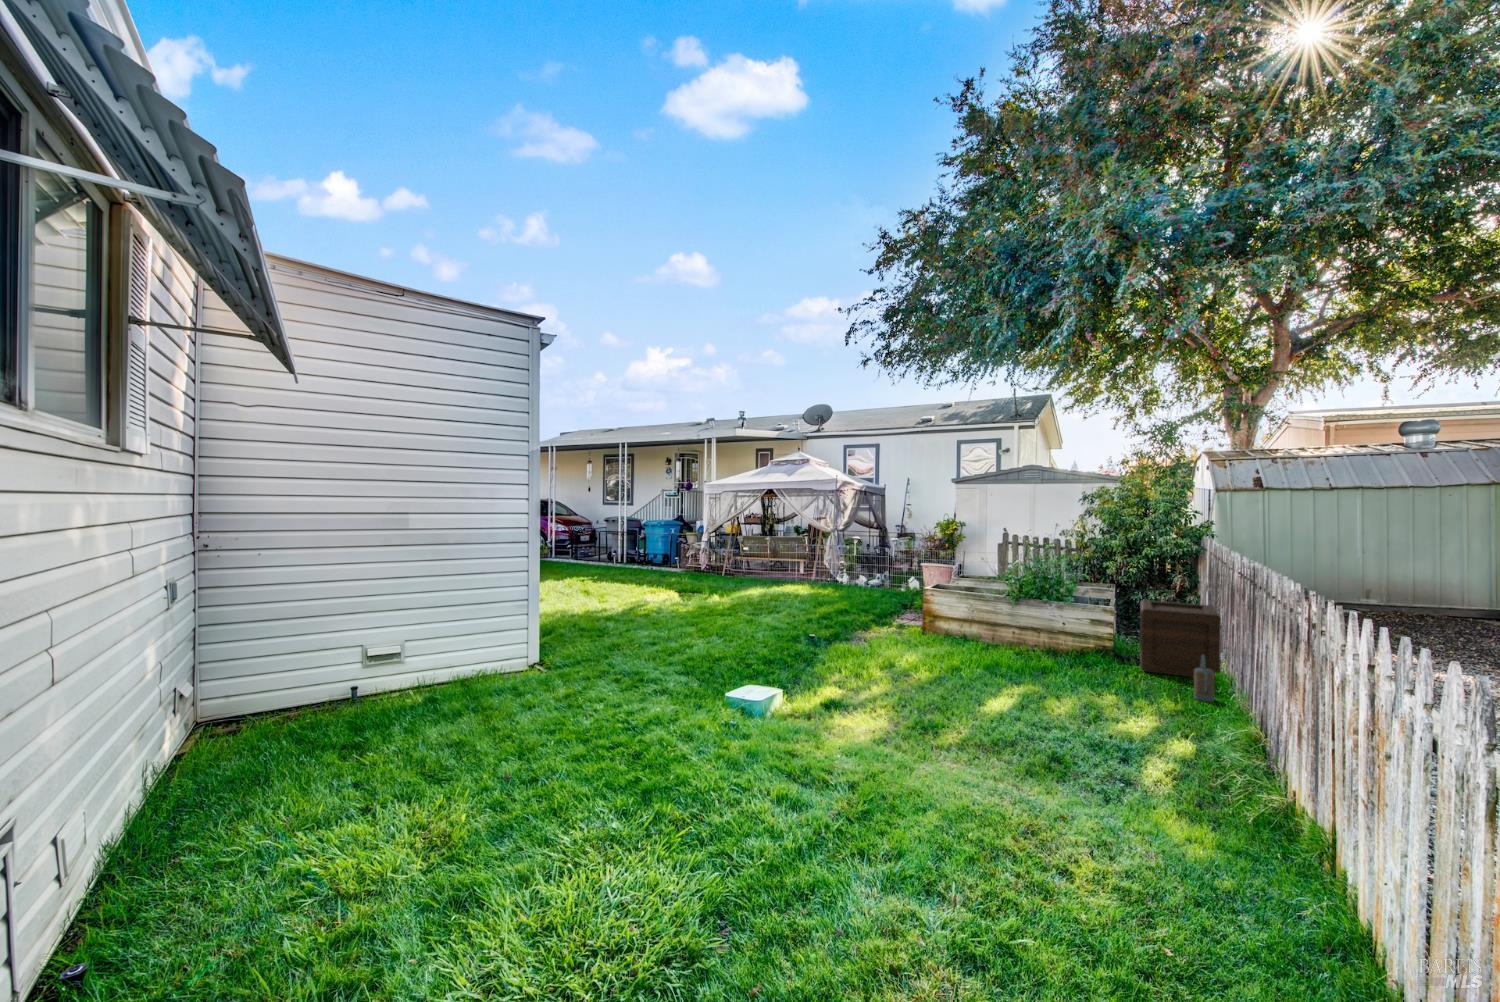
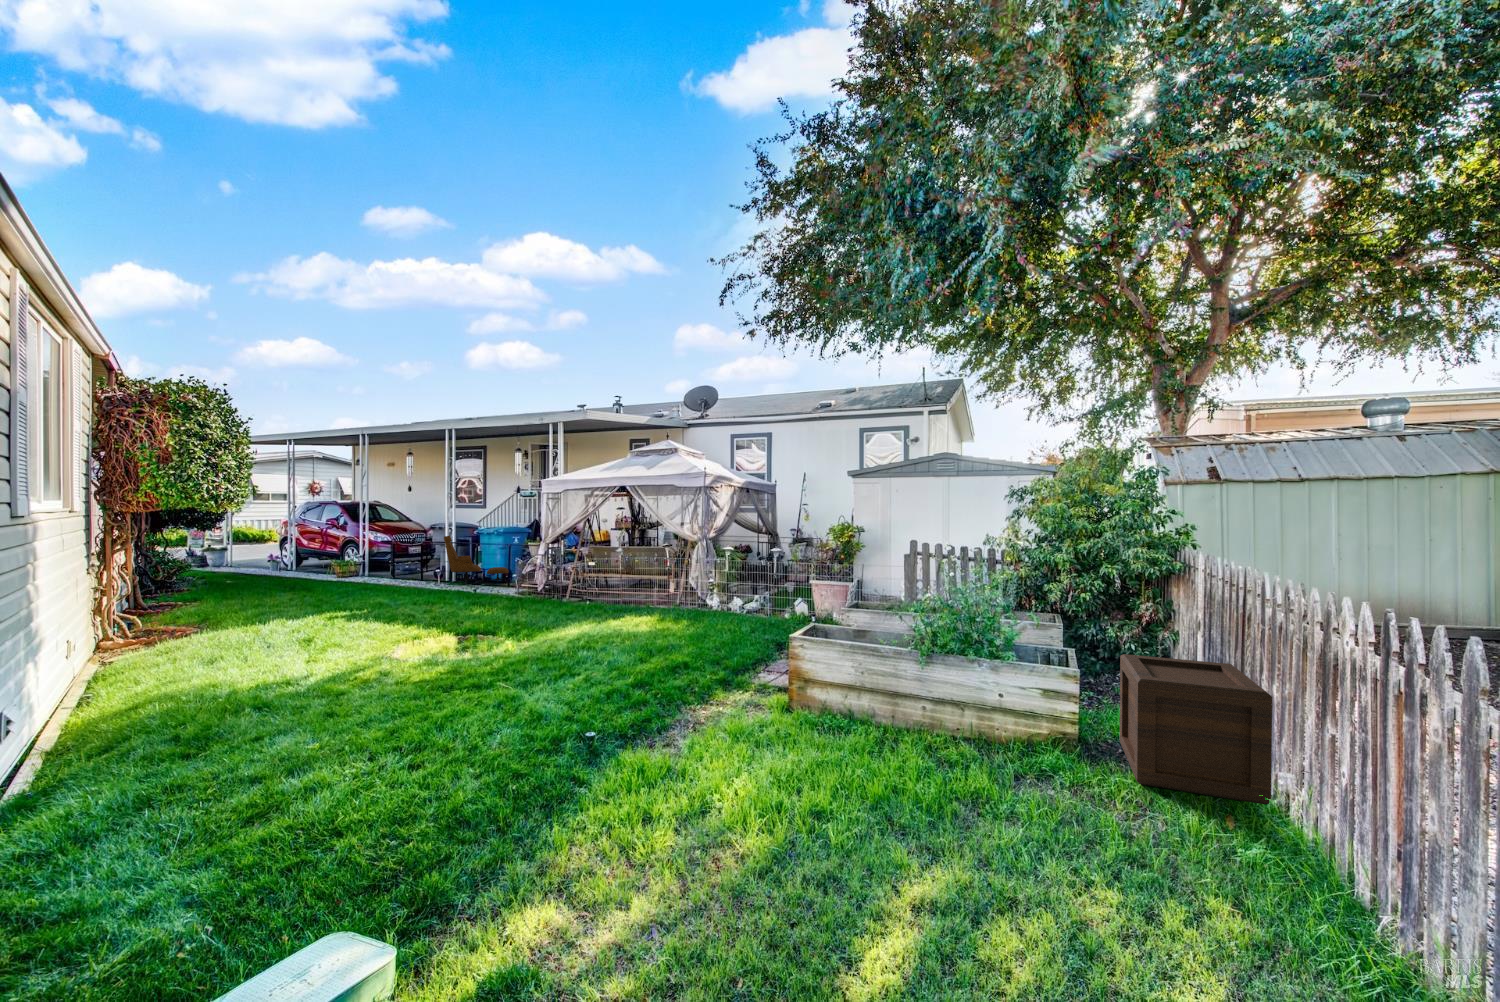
lounge chair: none [622,528,669,566] -> present [444,536,509,585]
watering can: present [1194,655,1214,702] -> none [1259,782,1301,881]

